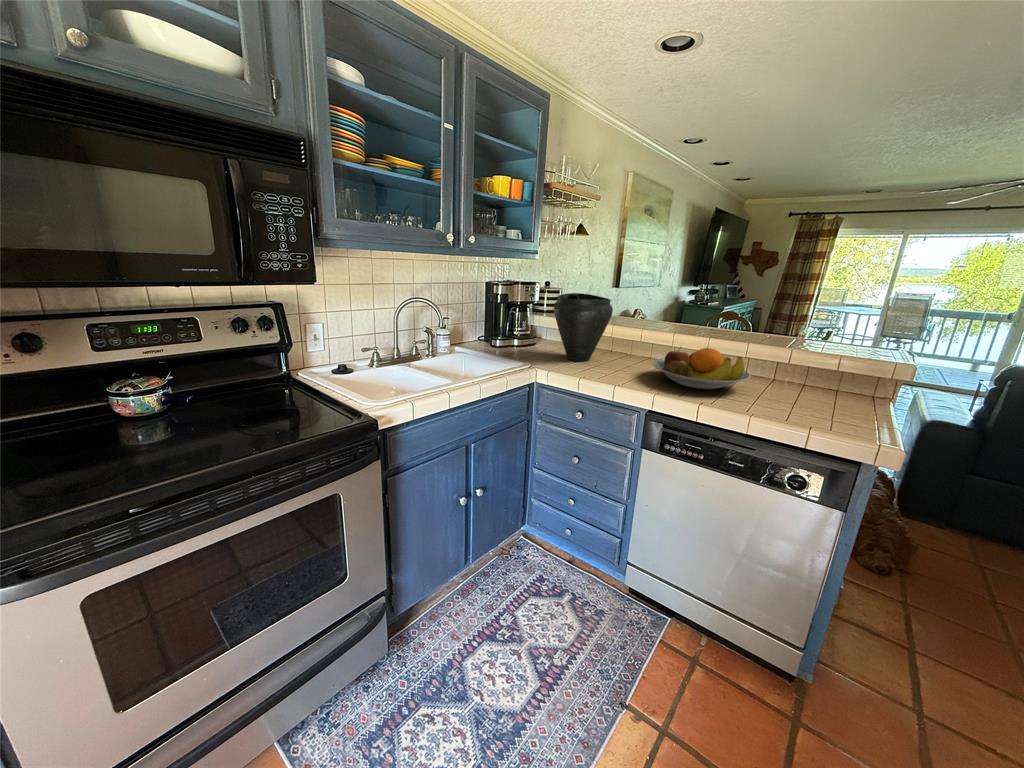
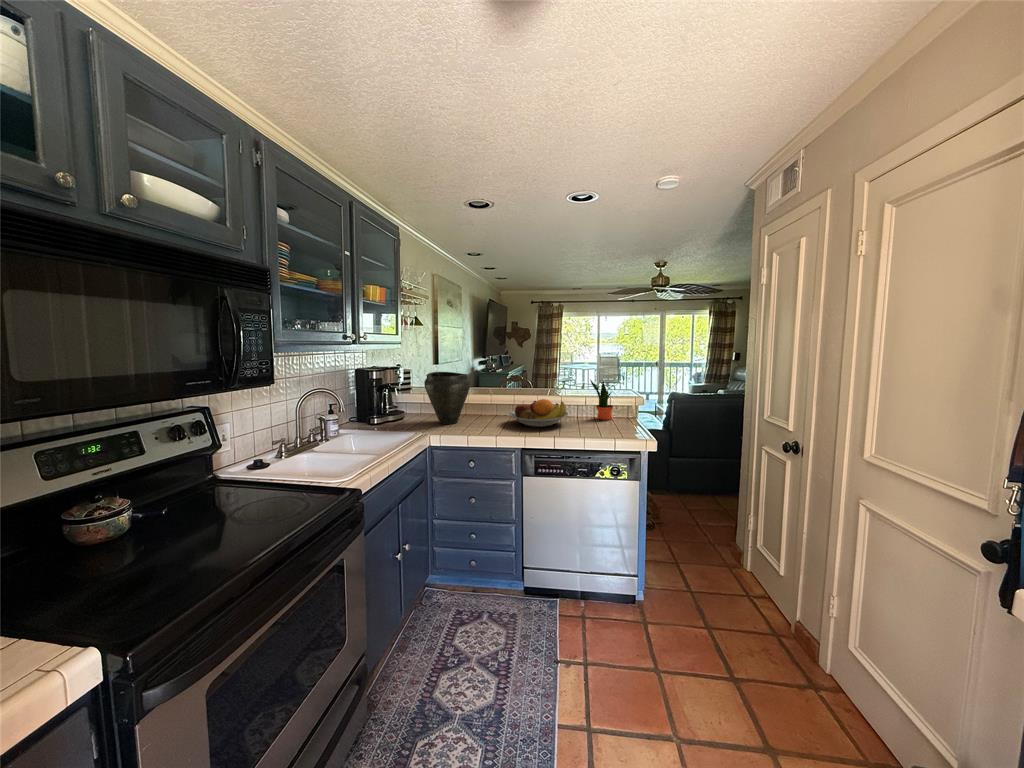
potted plant: none [810,326,853,399] -> present [590,380,613,420]

